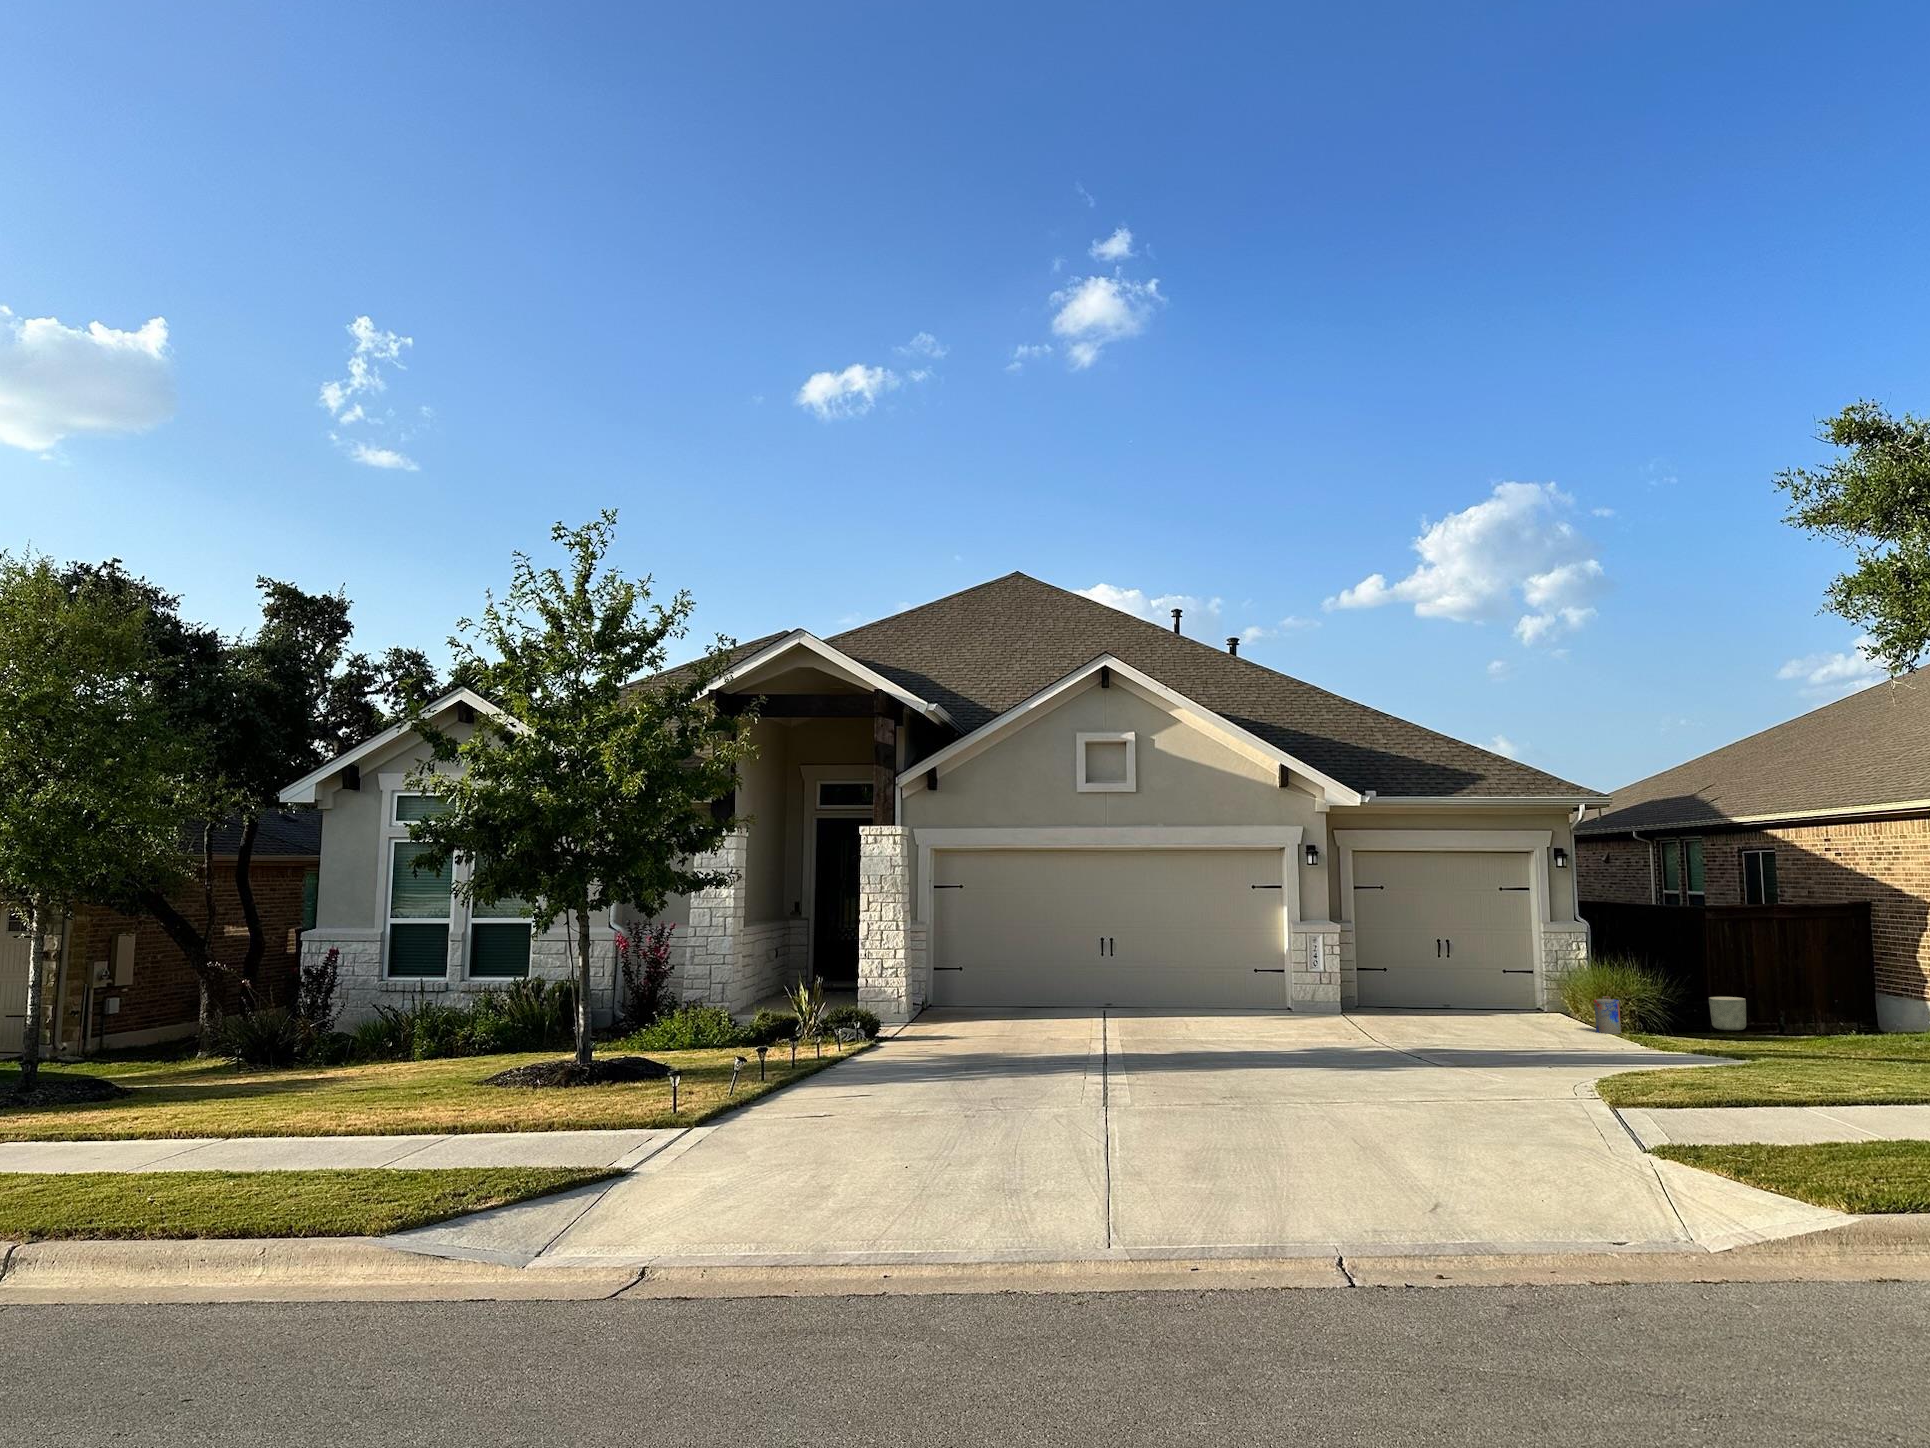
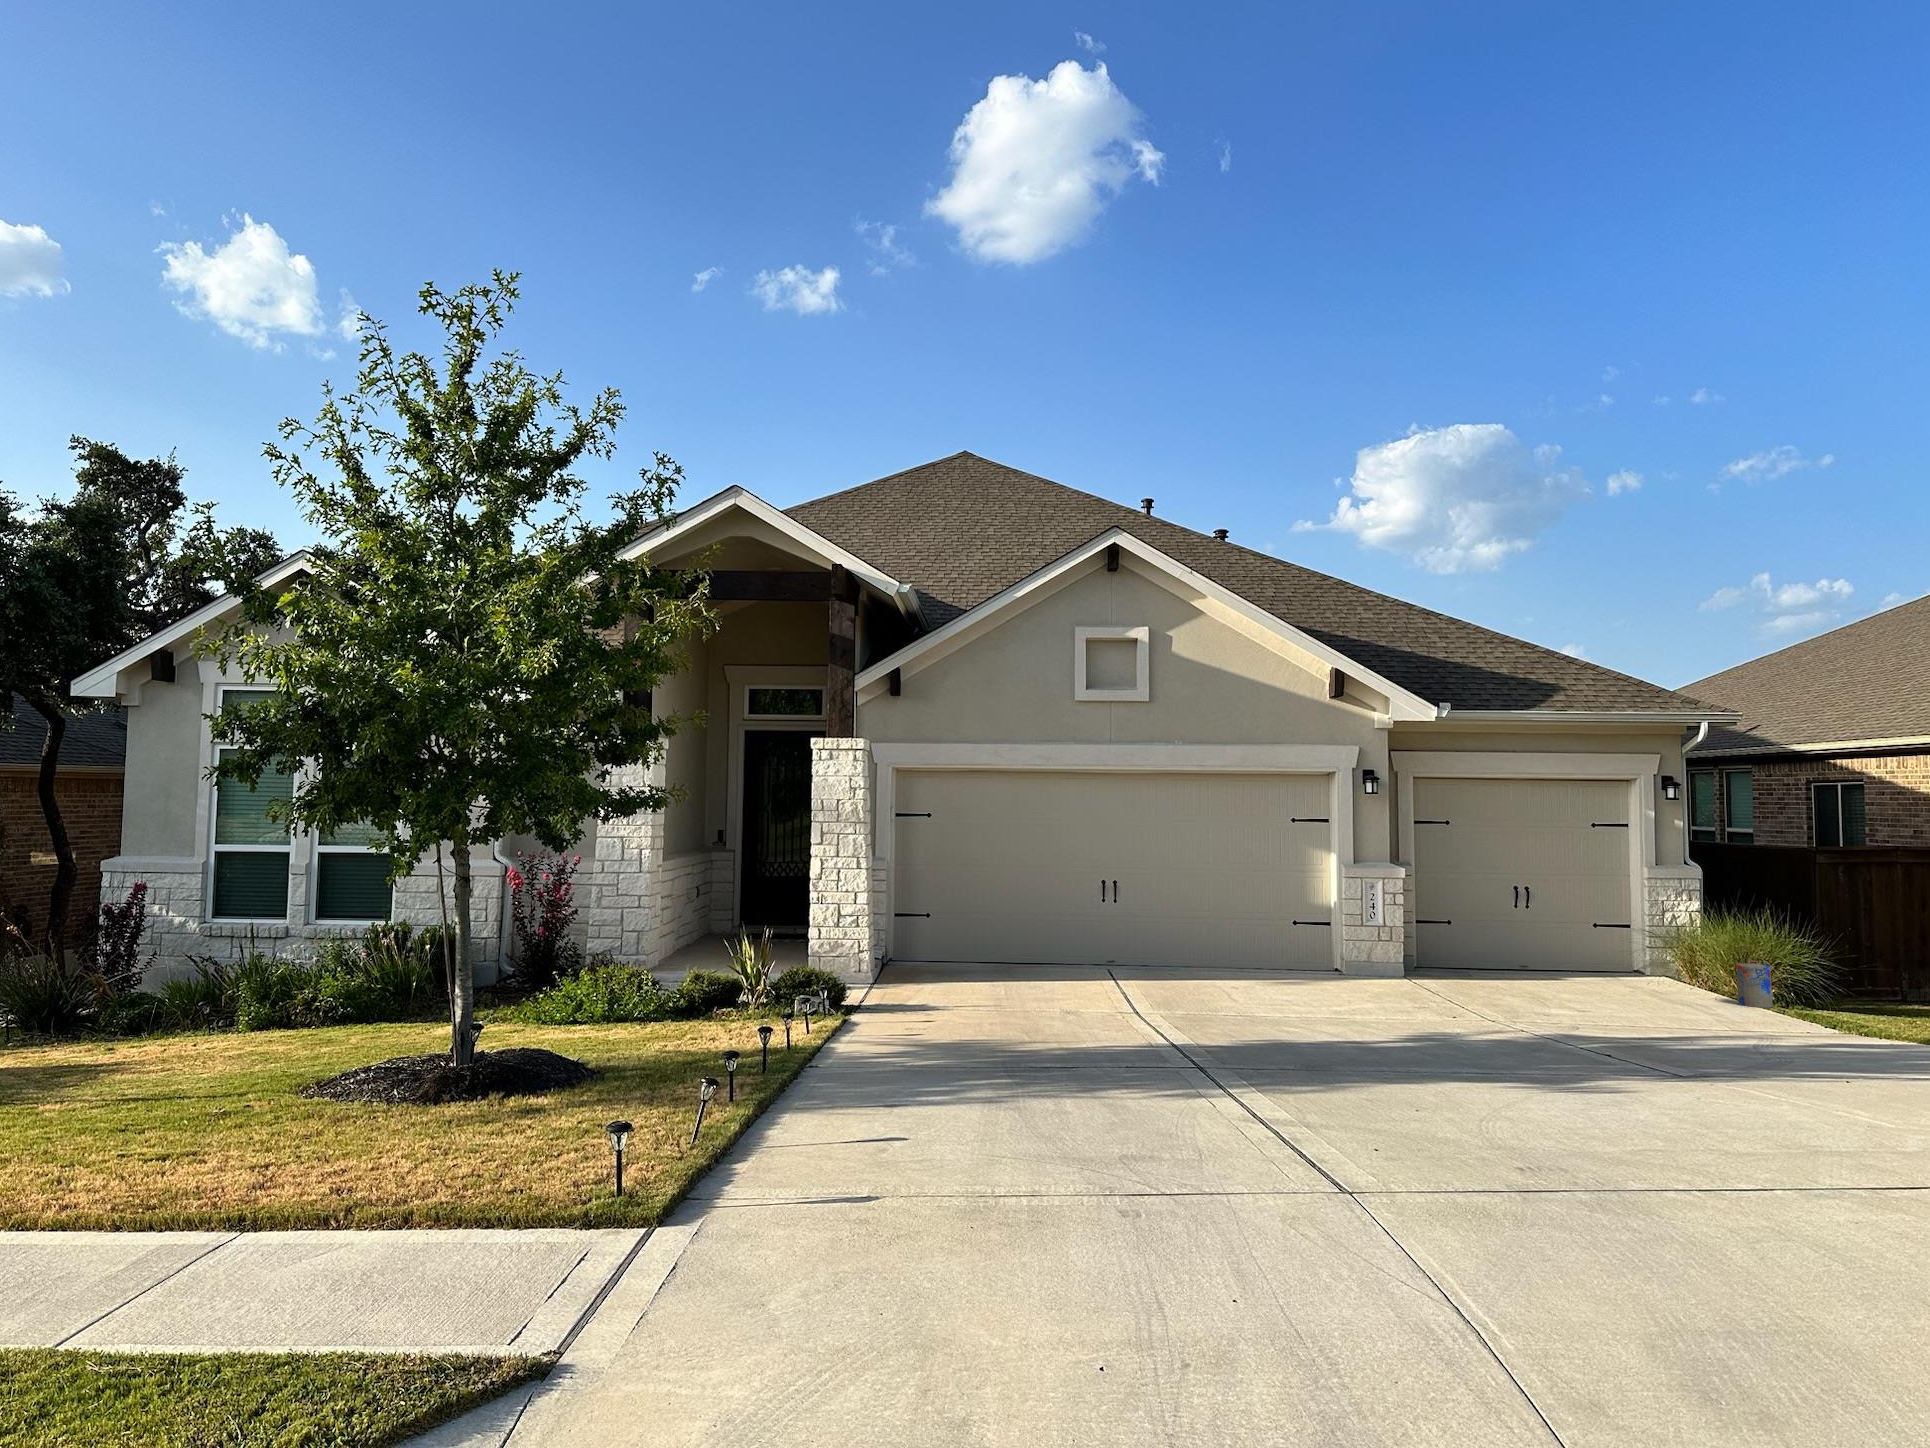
planter: present [1709,997,1746,1030] -> none [1851,959,1901,1001]

